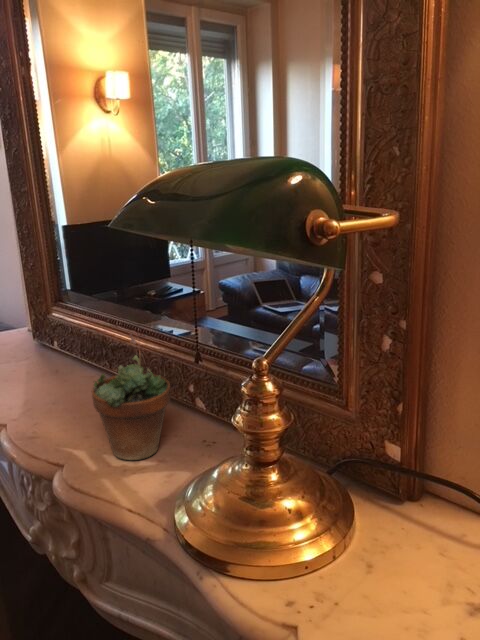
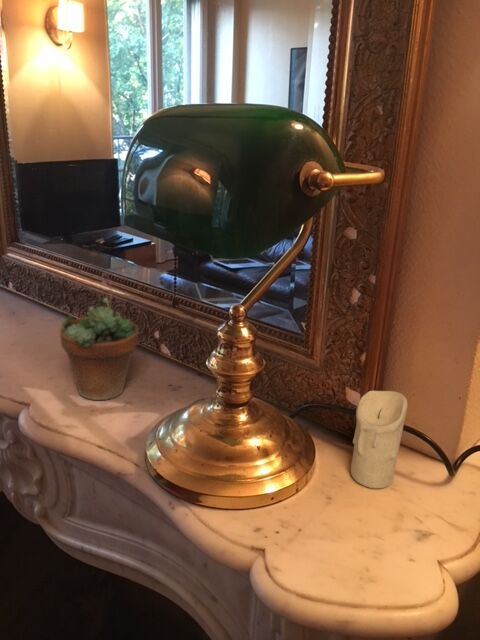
candle: none [395,444,451,552] -> present [351,391,408,489]

